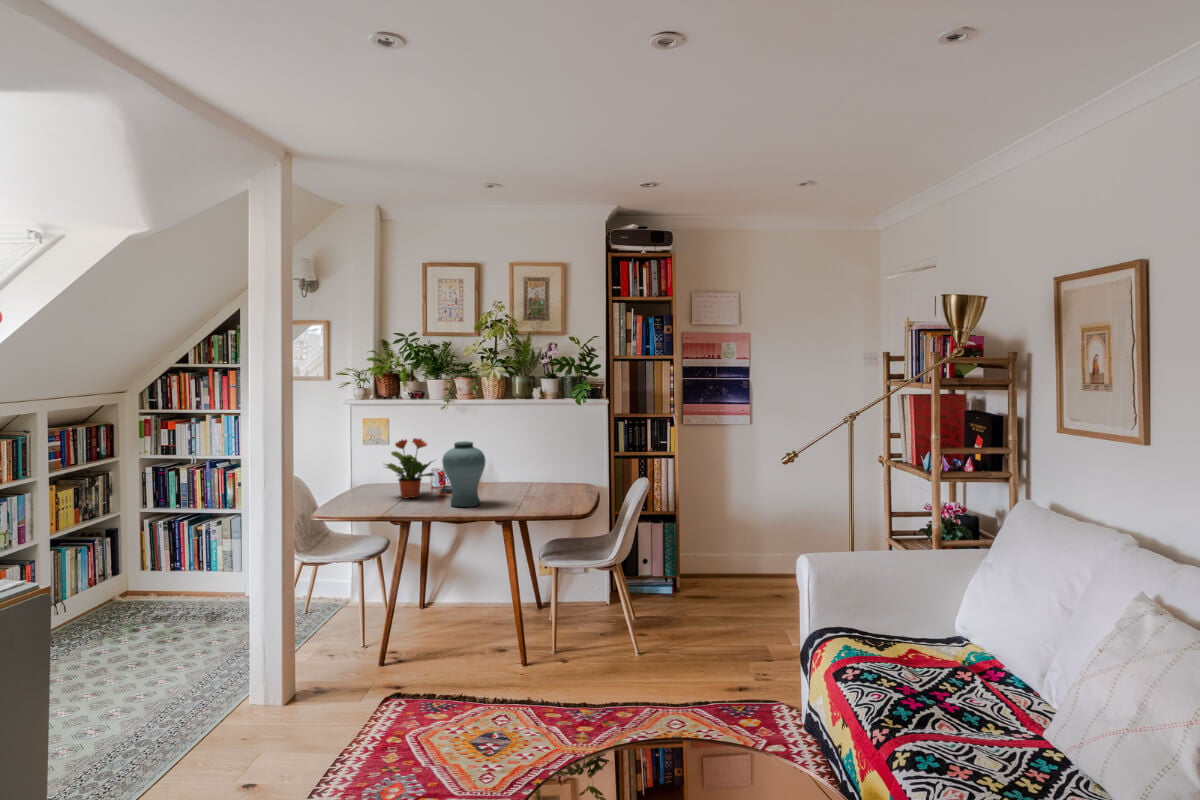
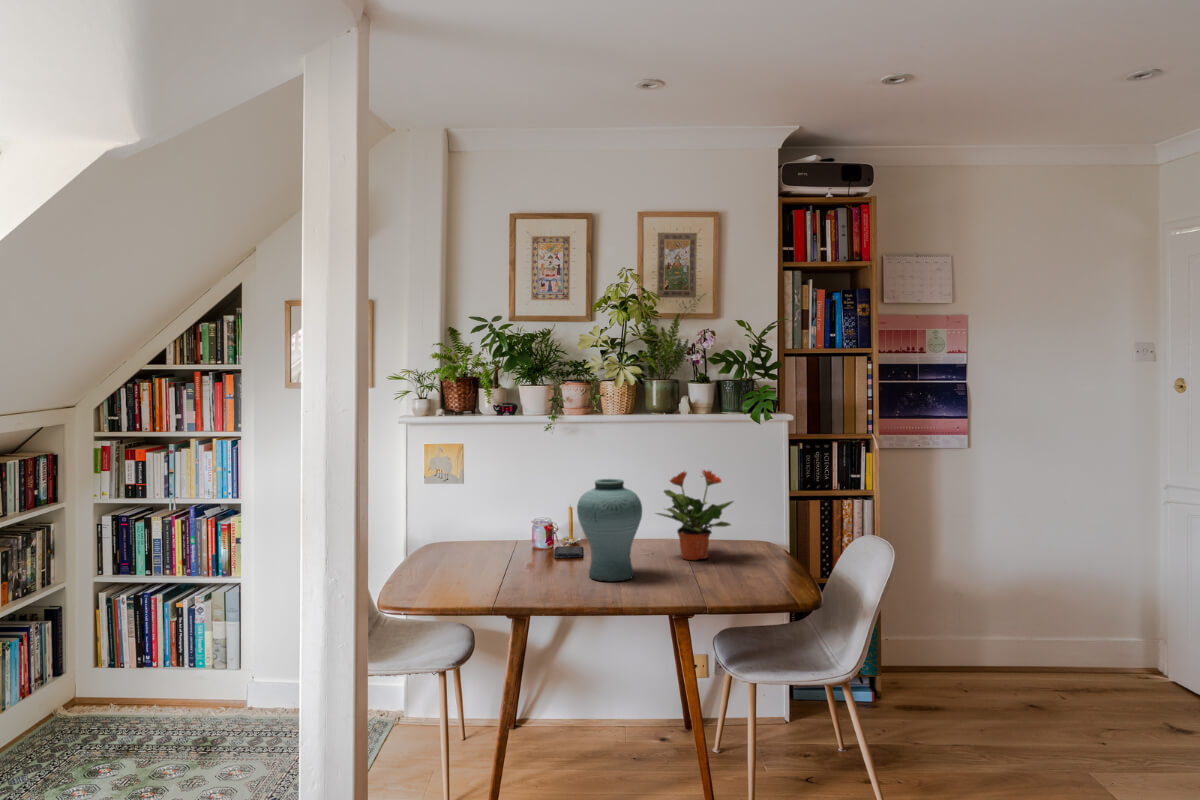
potted plant: present [385,438,434,498] -> present [657,470,733,560]

